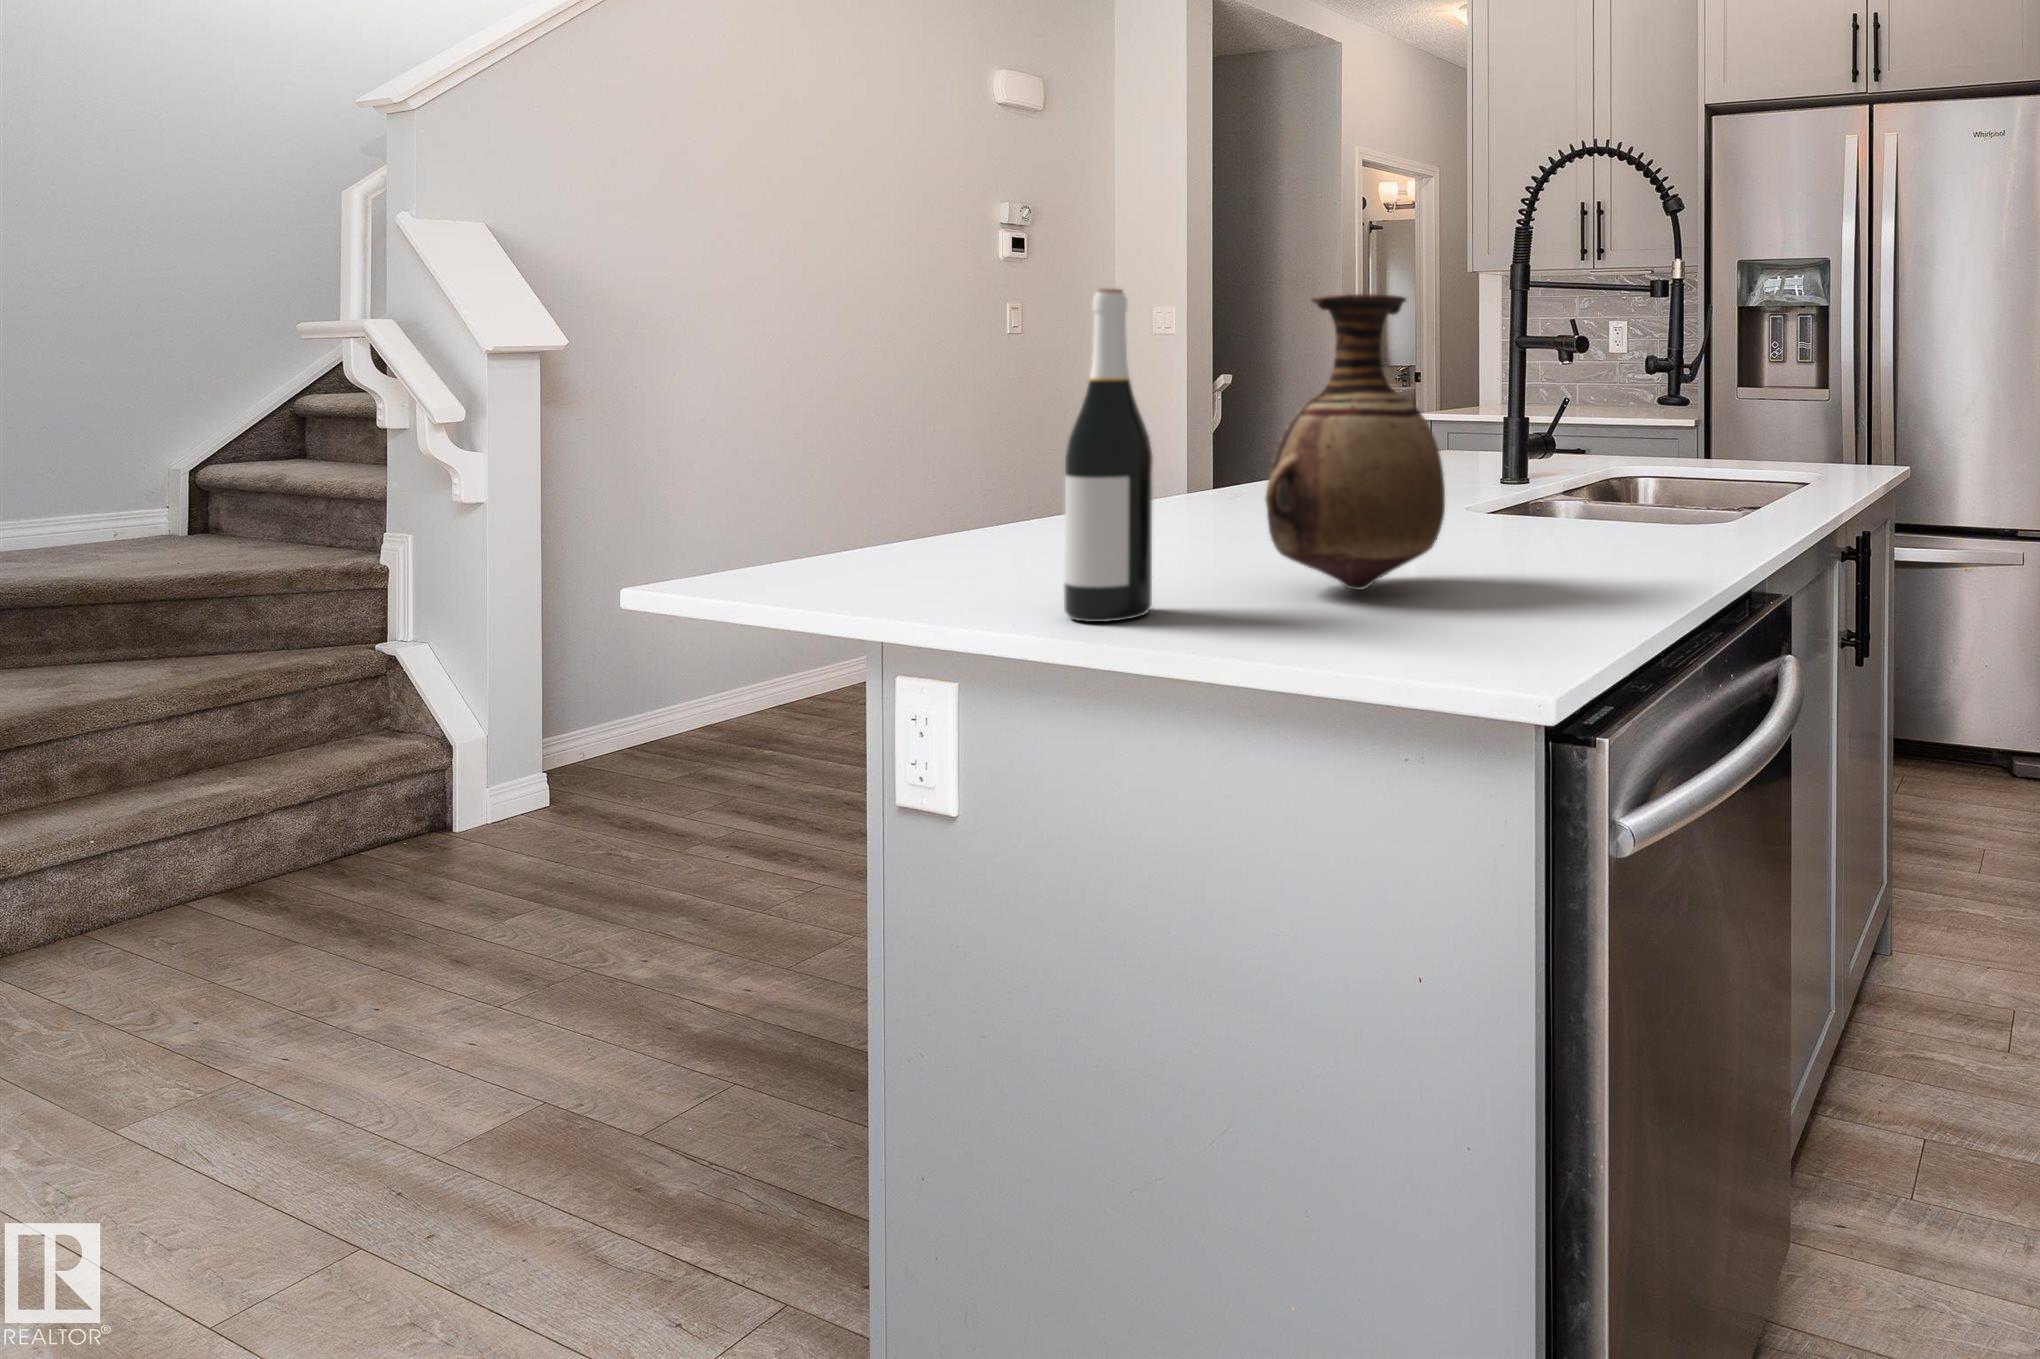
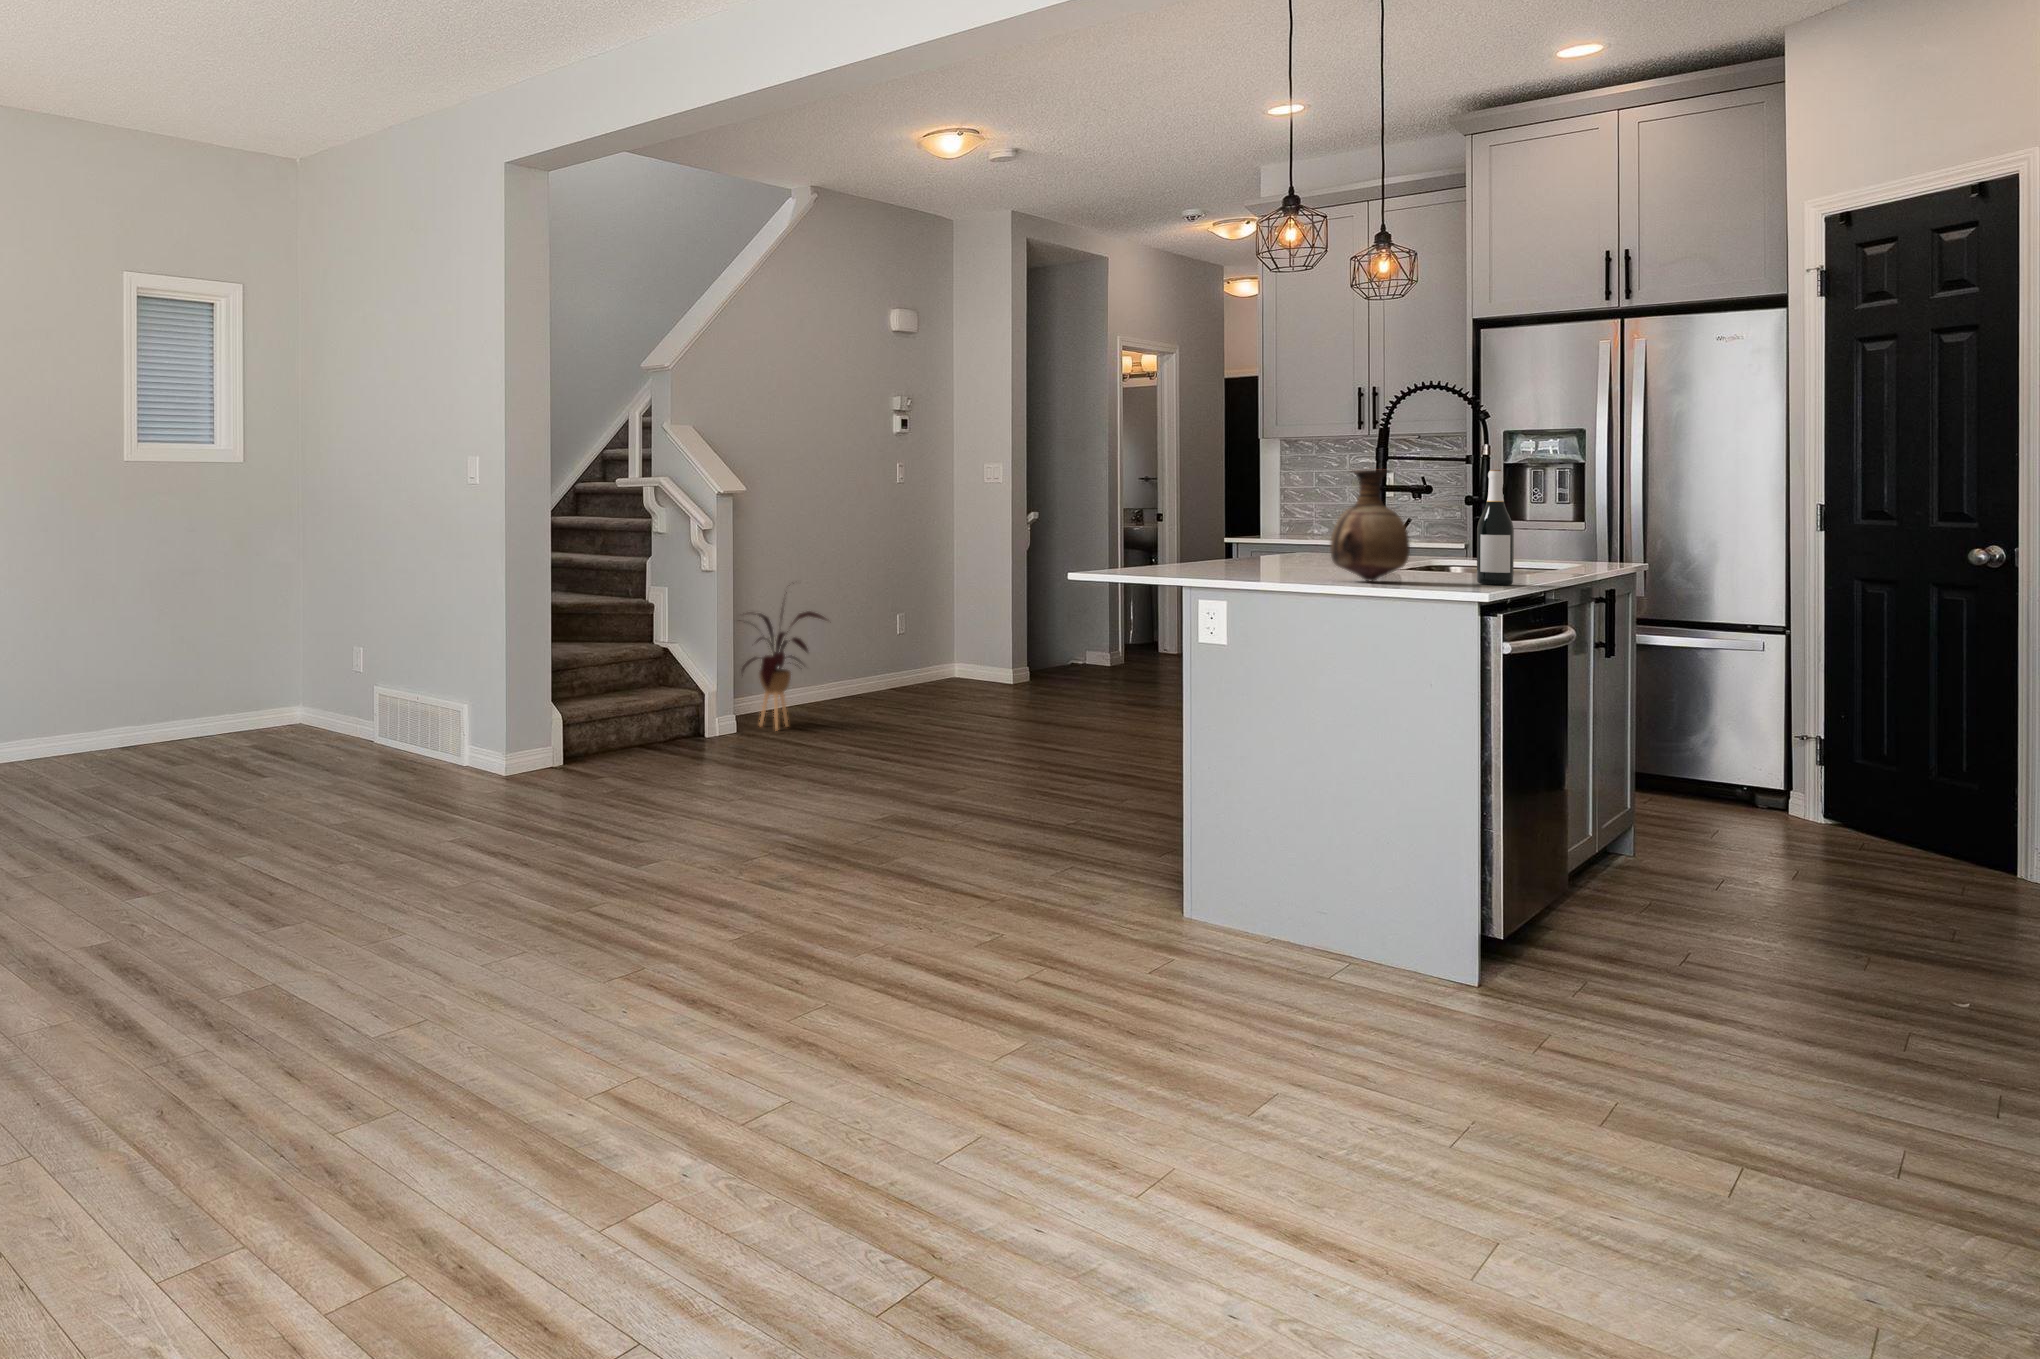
wine bottle: present [1064,289,1153,622] -> present [1477,470,1514,585]
house plant: none [570,505,767,777] -> present [742,592,826,729]

